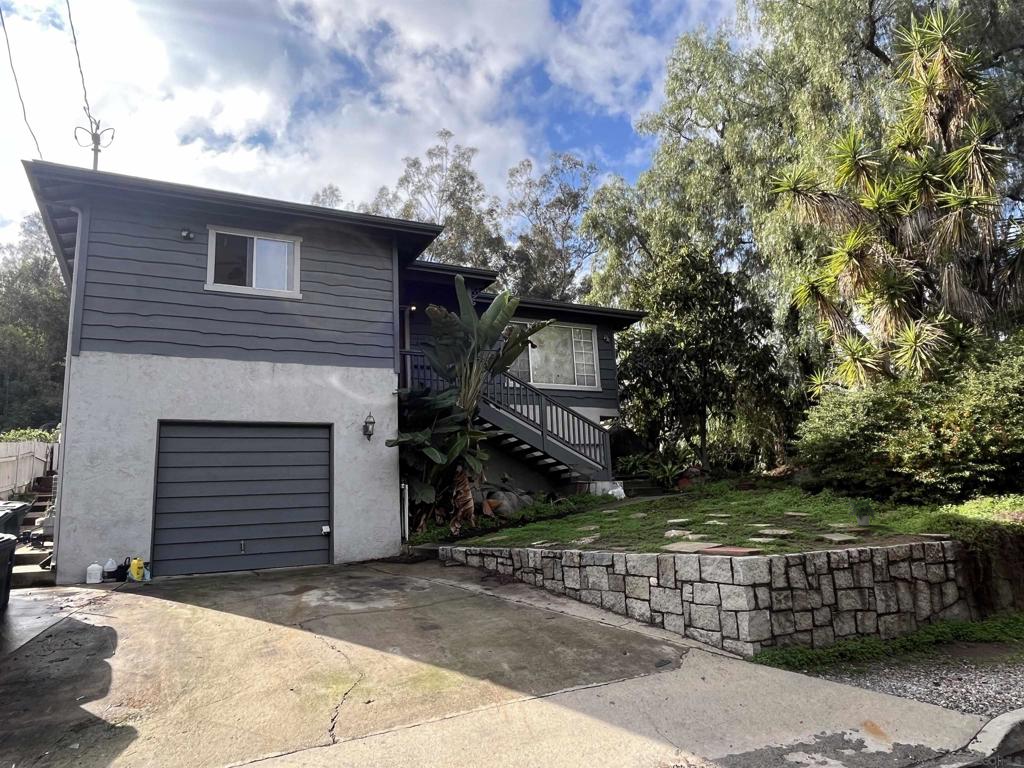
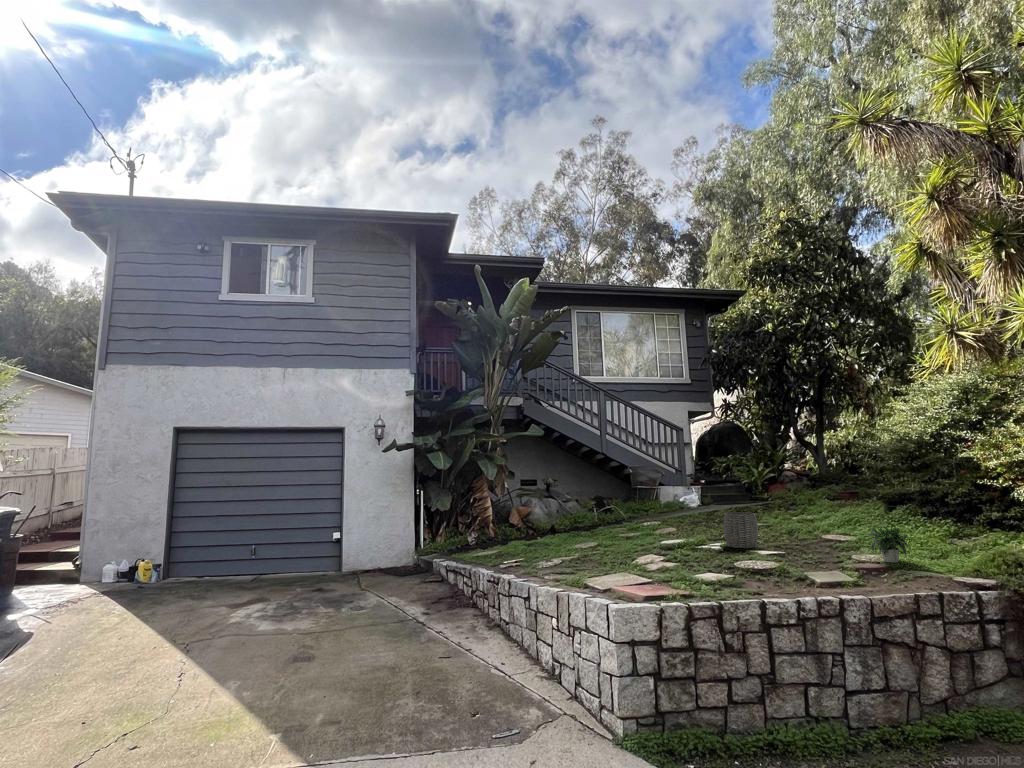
woven basket: none [719,495,747,523] -> present [723,512,758,548]

